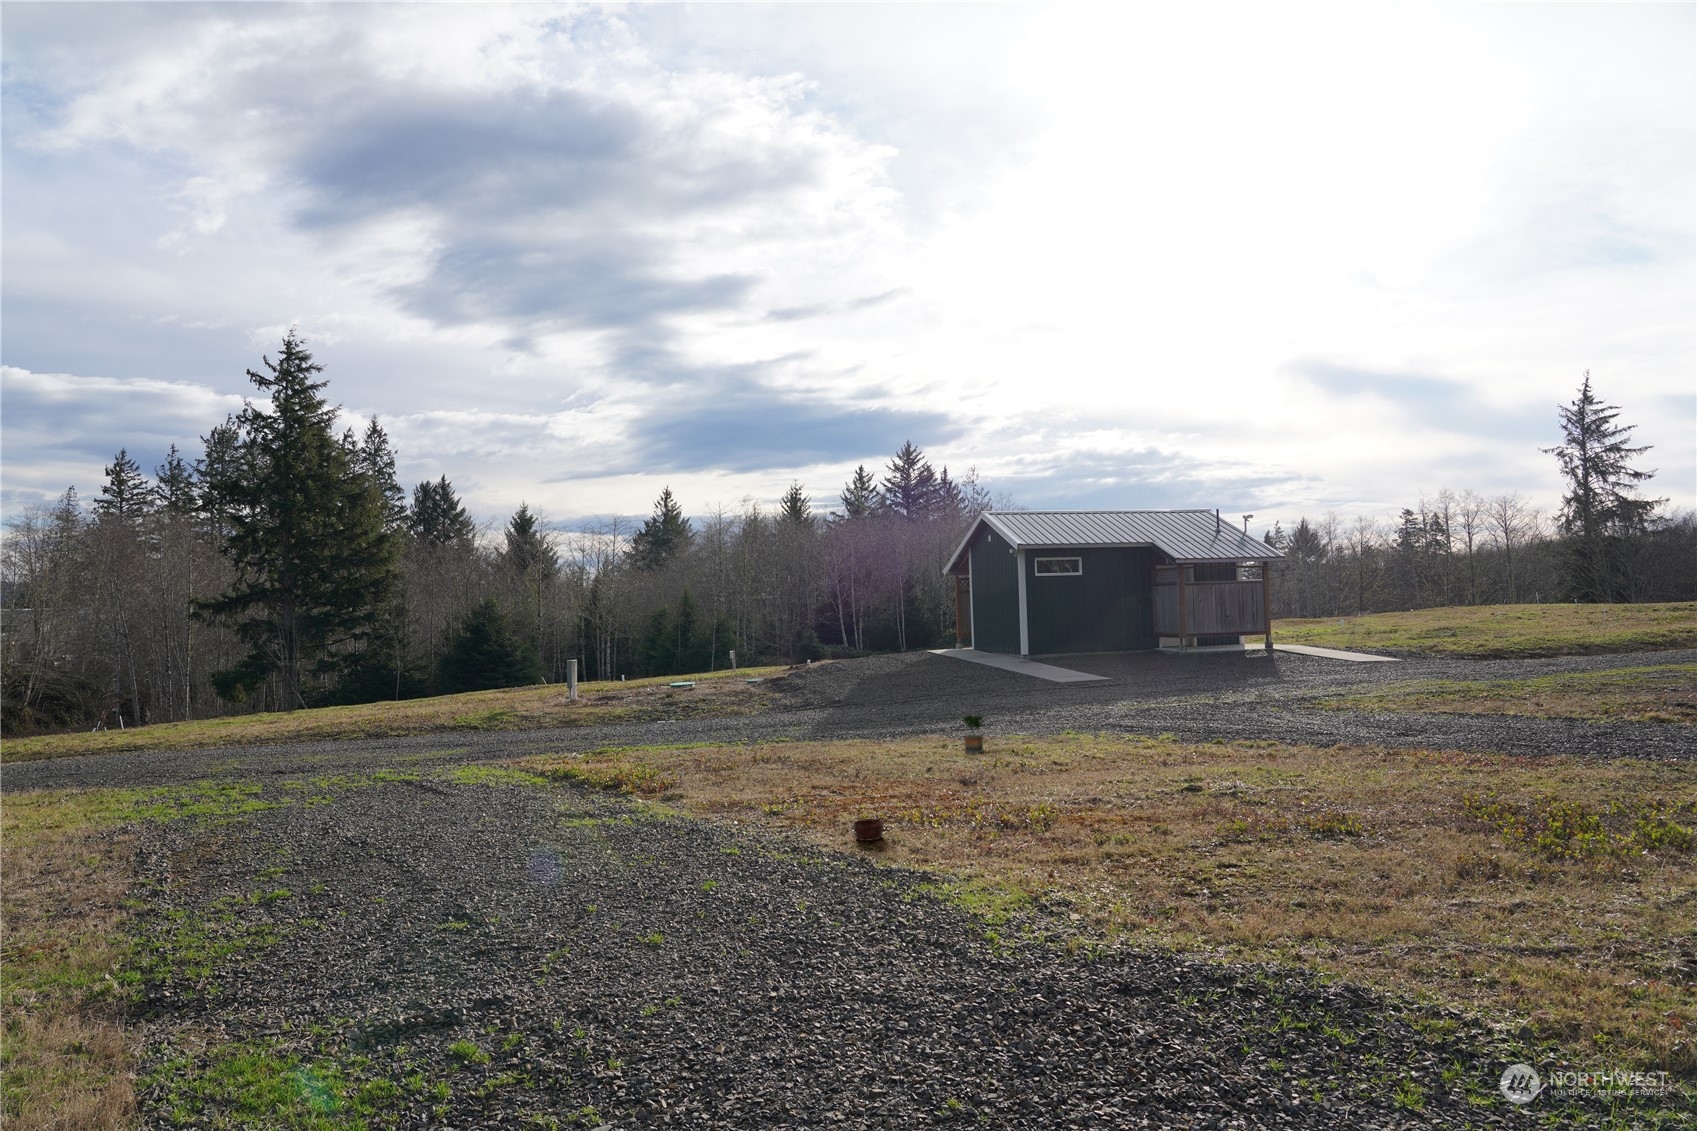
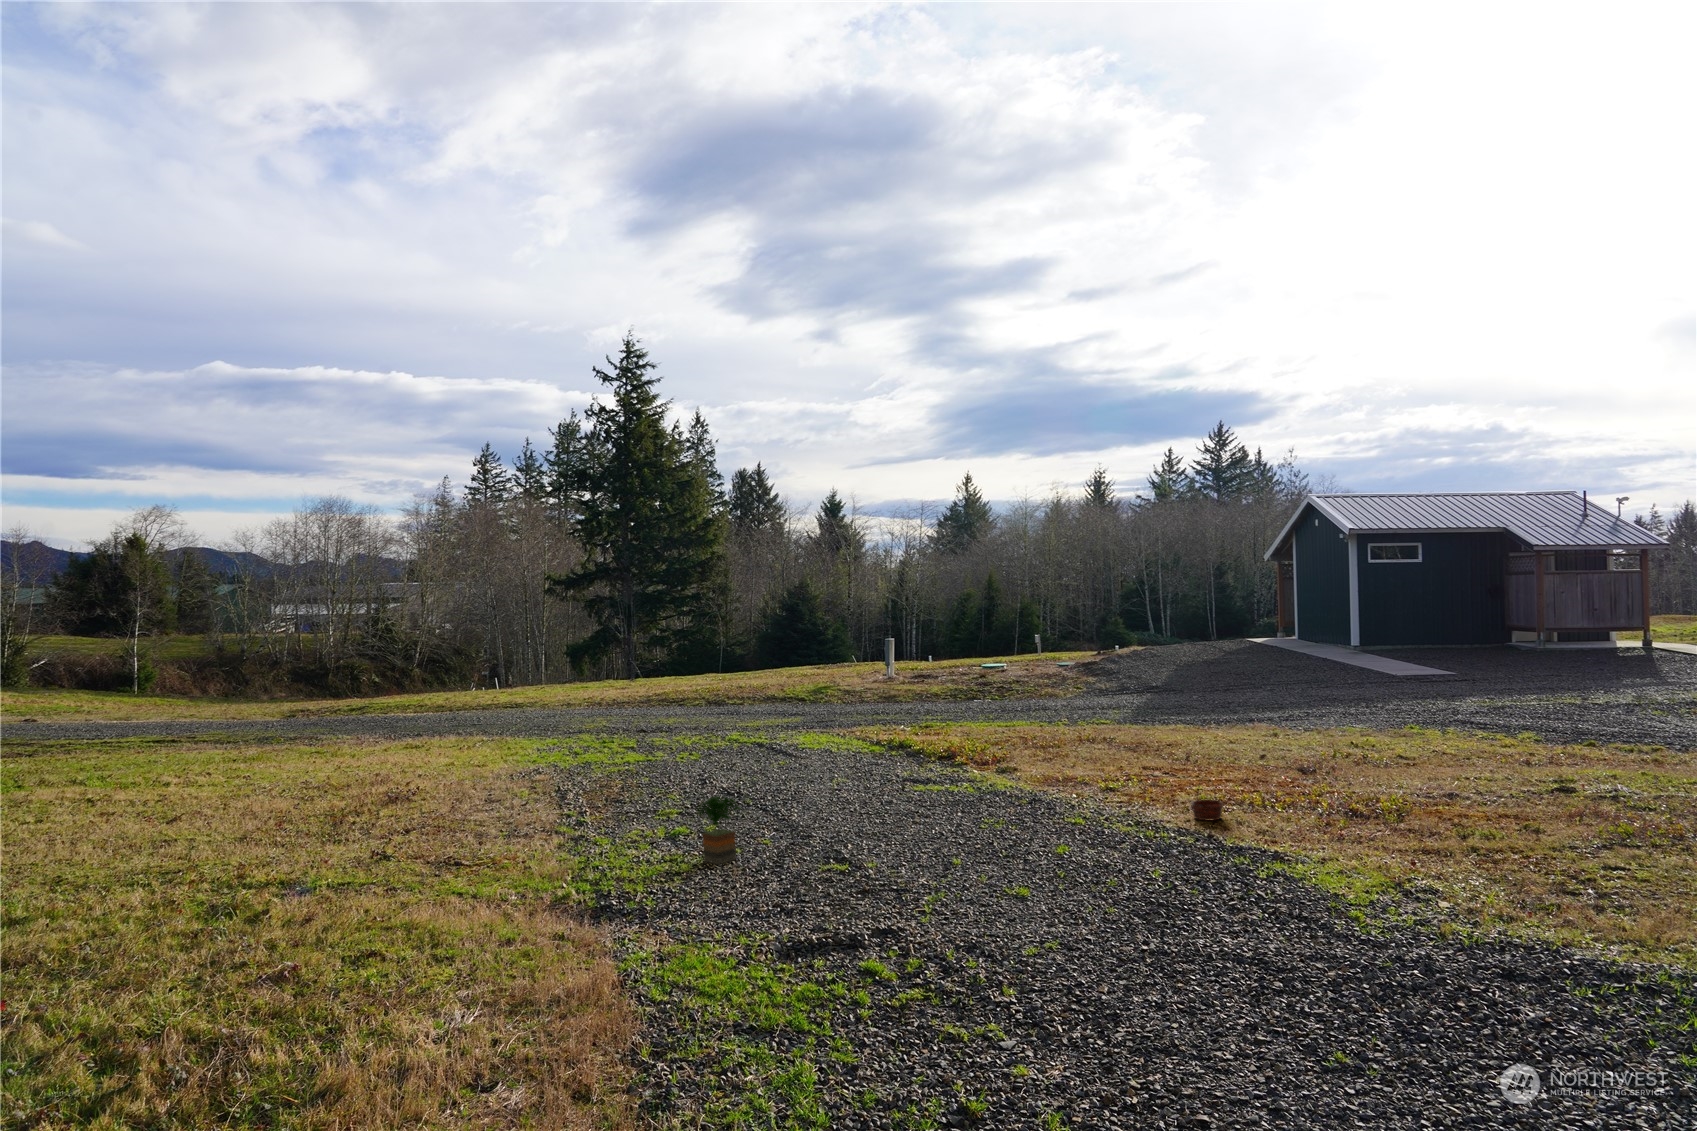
potted tree: present [963,715,986,754] -> present [698,796,740,864]

